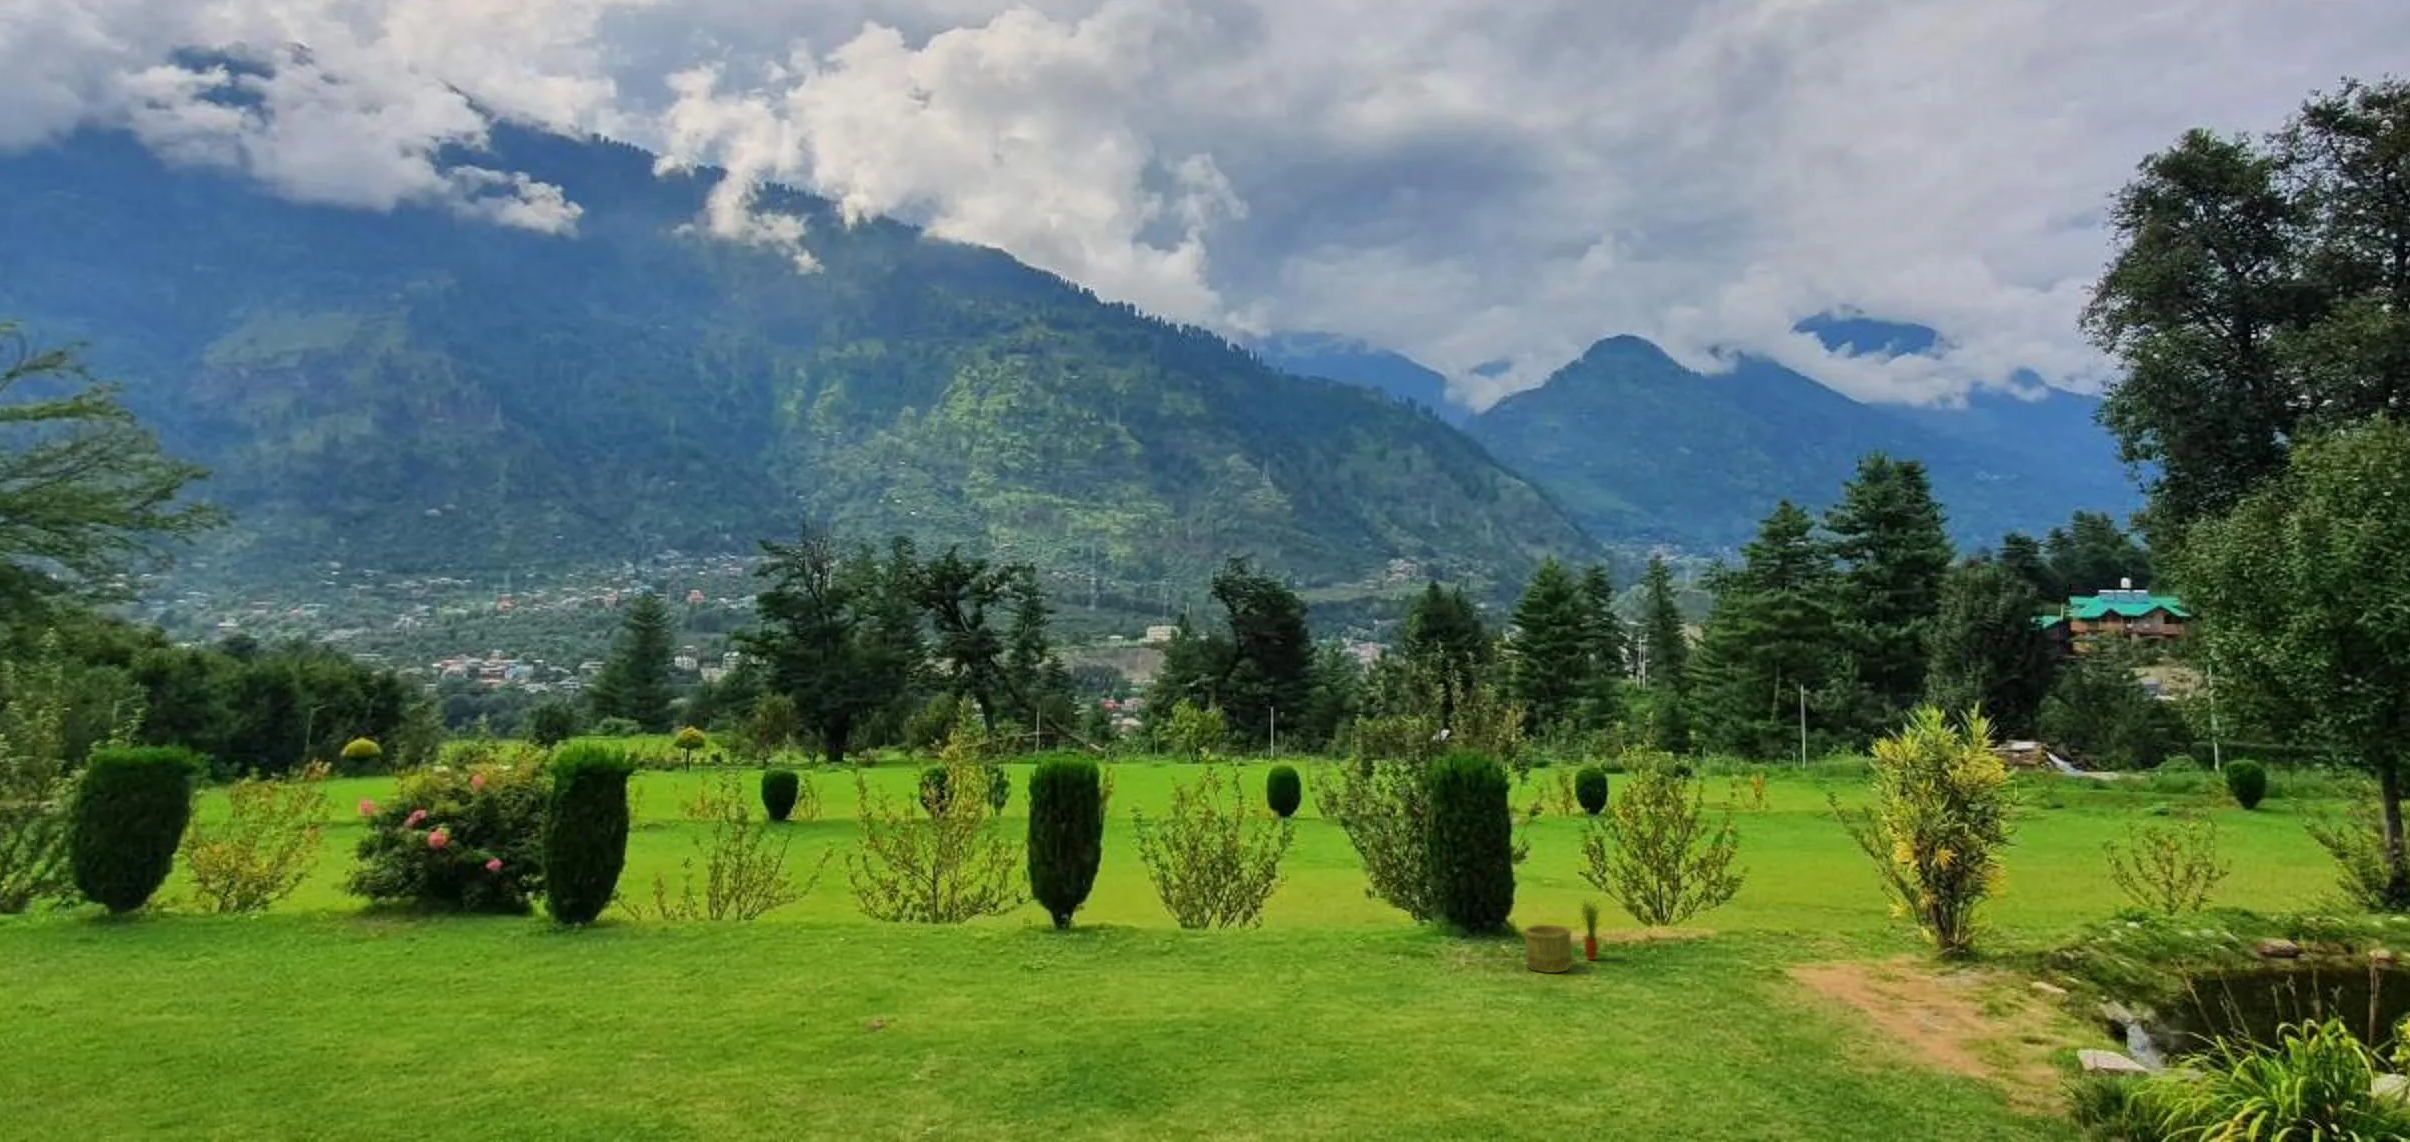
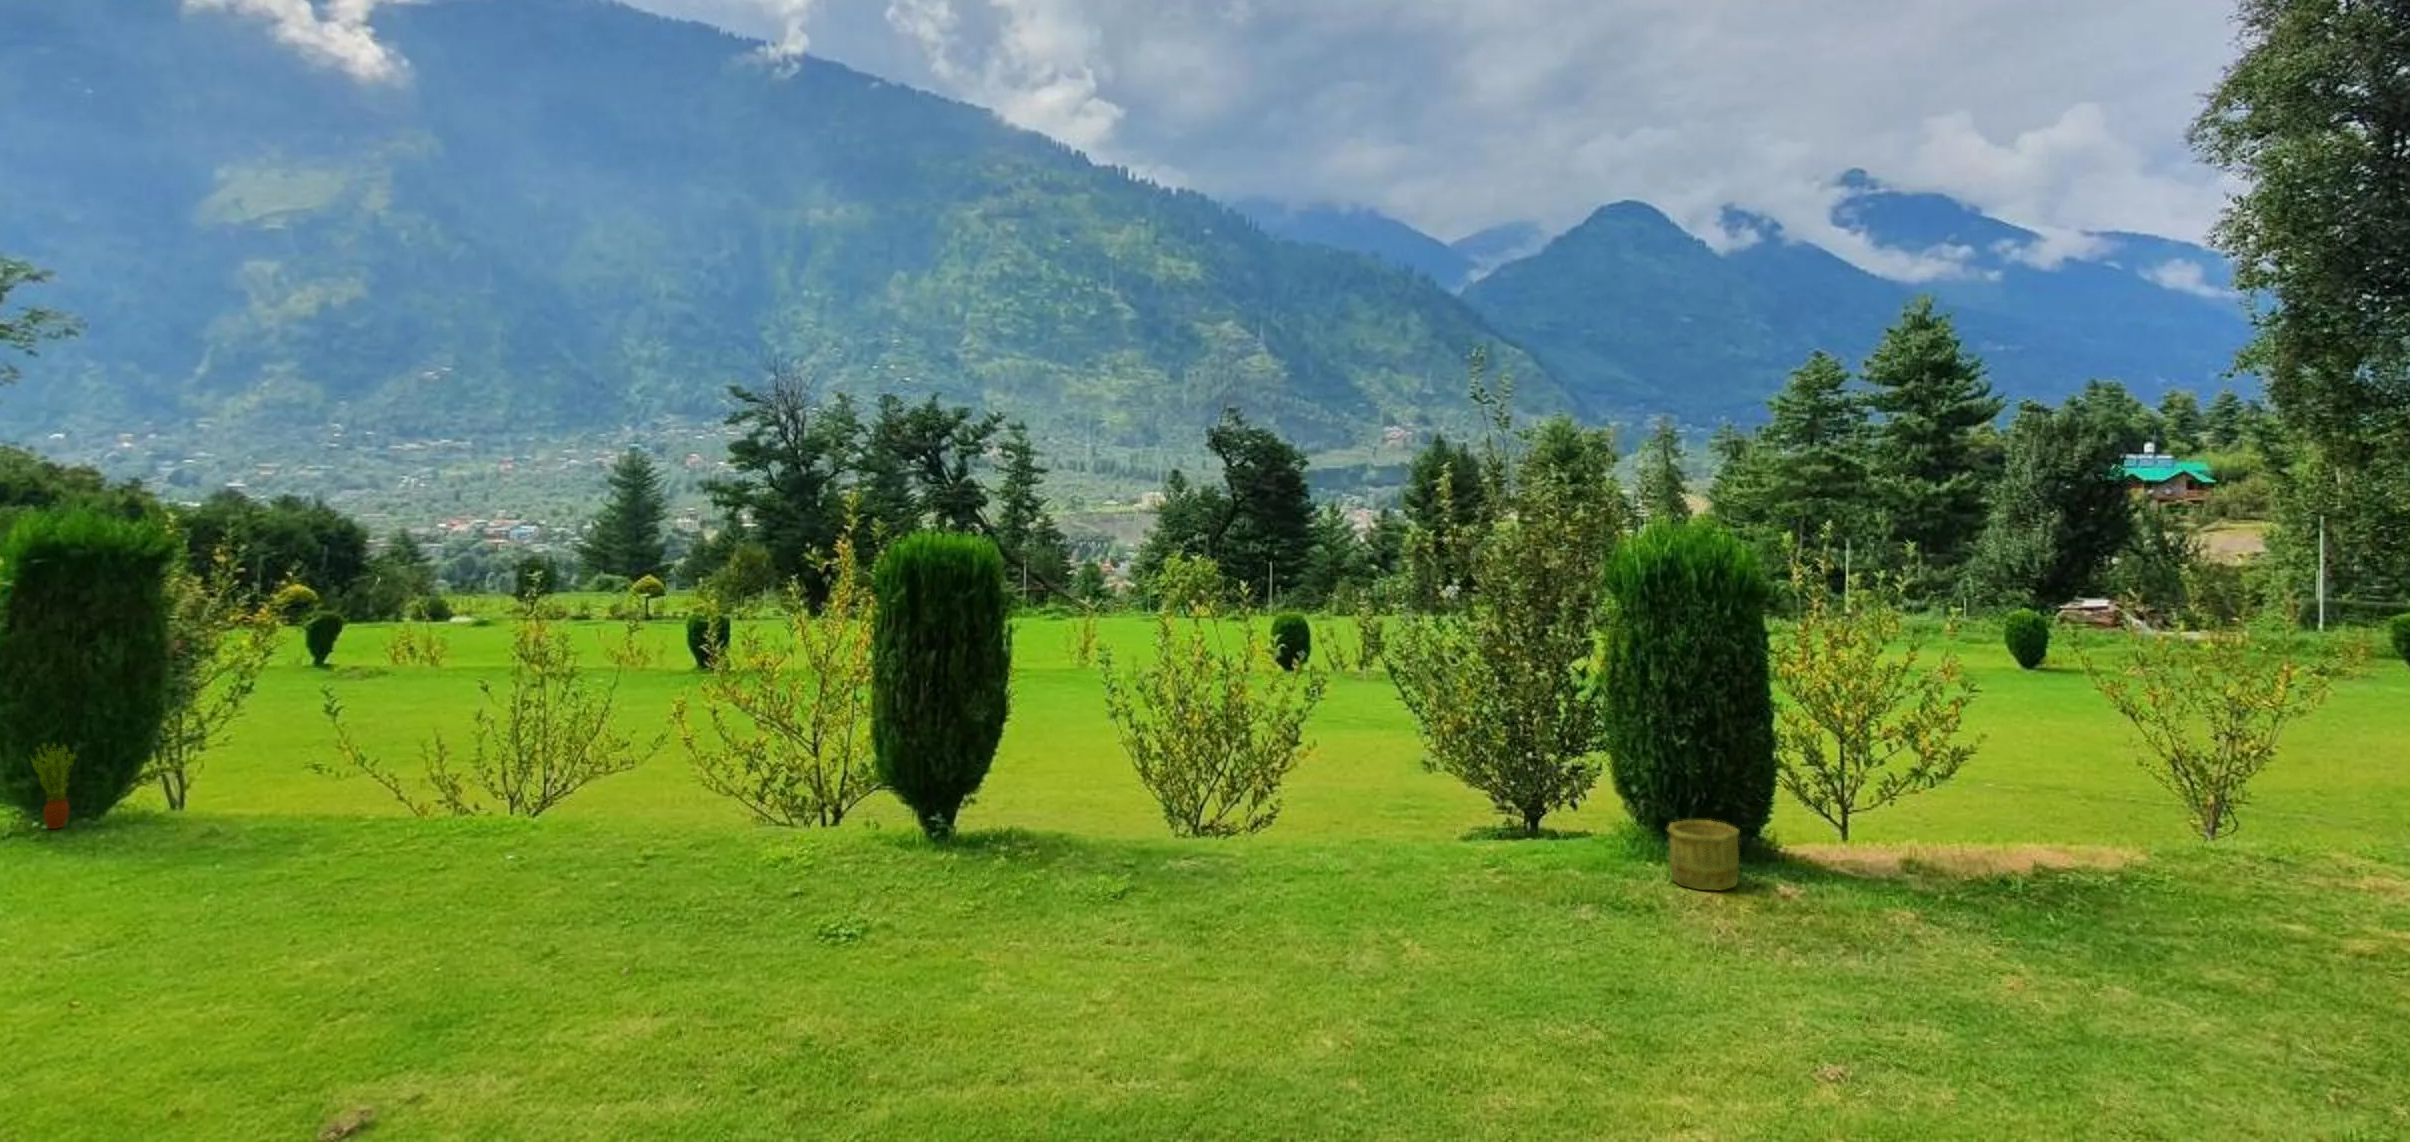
potted plant: present [1582,900,1599,960] -> present [31,744,75,829]

